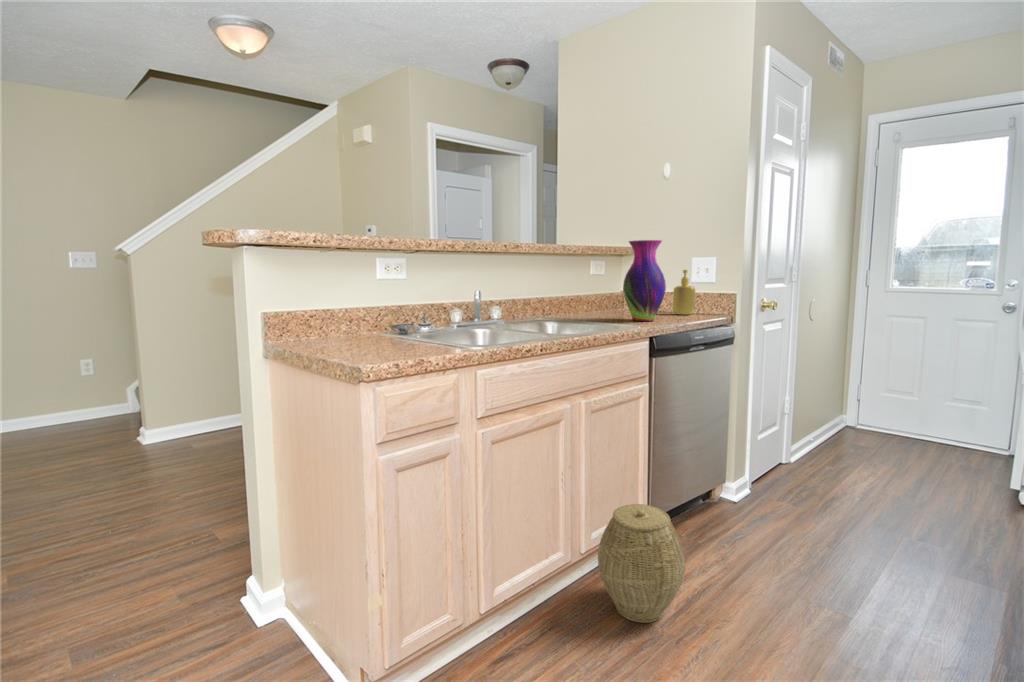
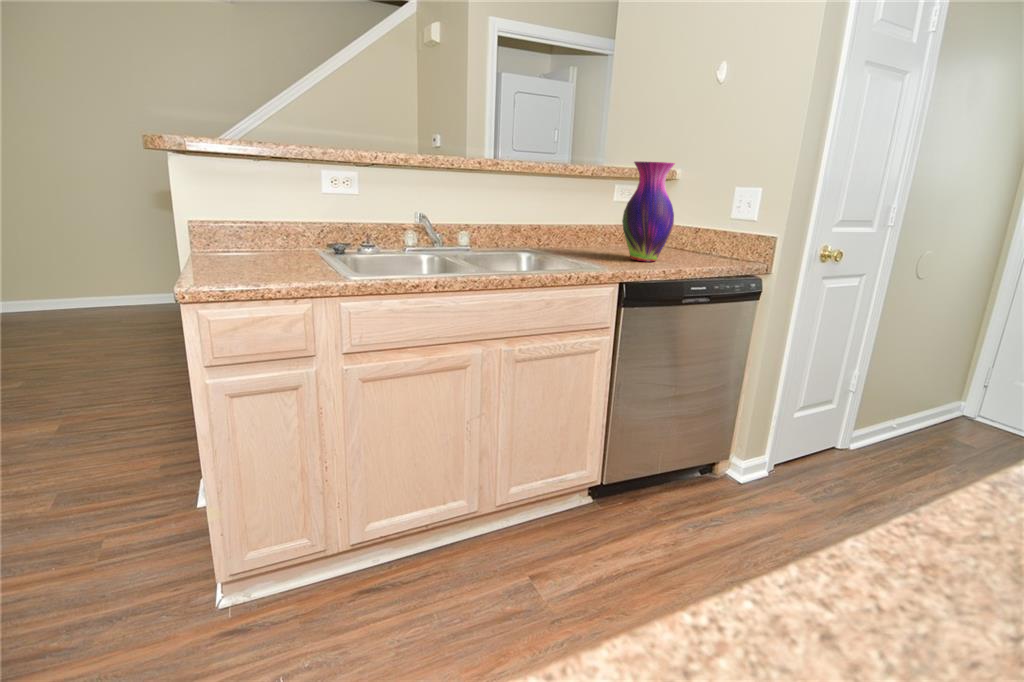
soap dispenser: present [673,270,695,315] -> none [701,201,732,258]
woven basket: present [598,504,685,623] -> none [494,468,588,595]

